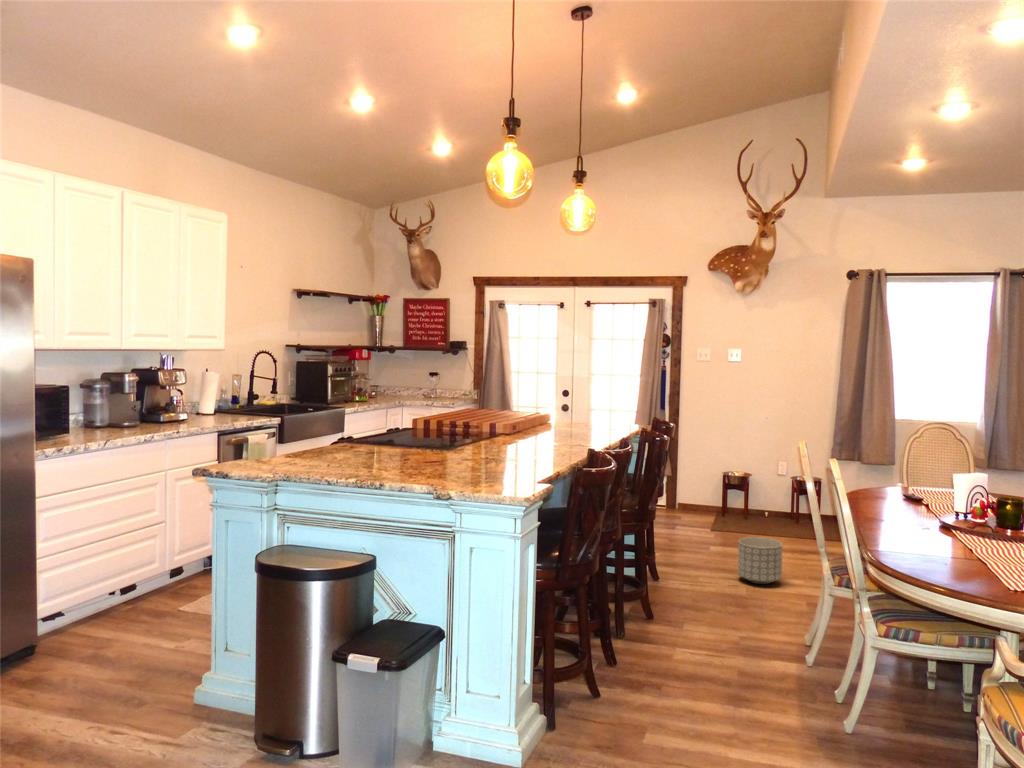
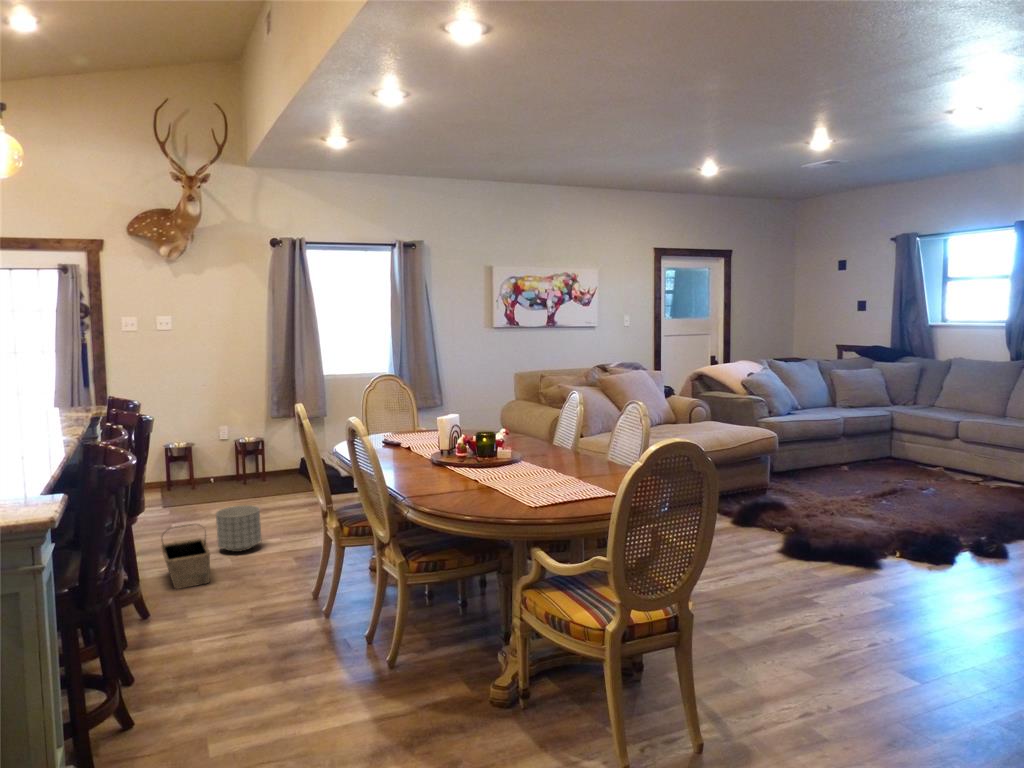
basket: none [677,542,720,604] -> present [161,524,210,589]

